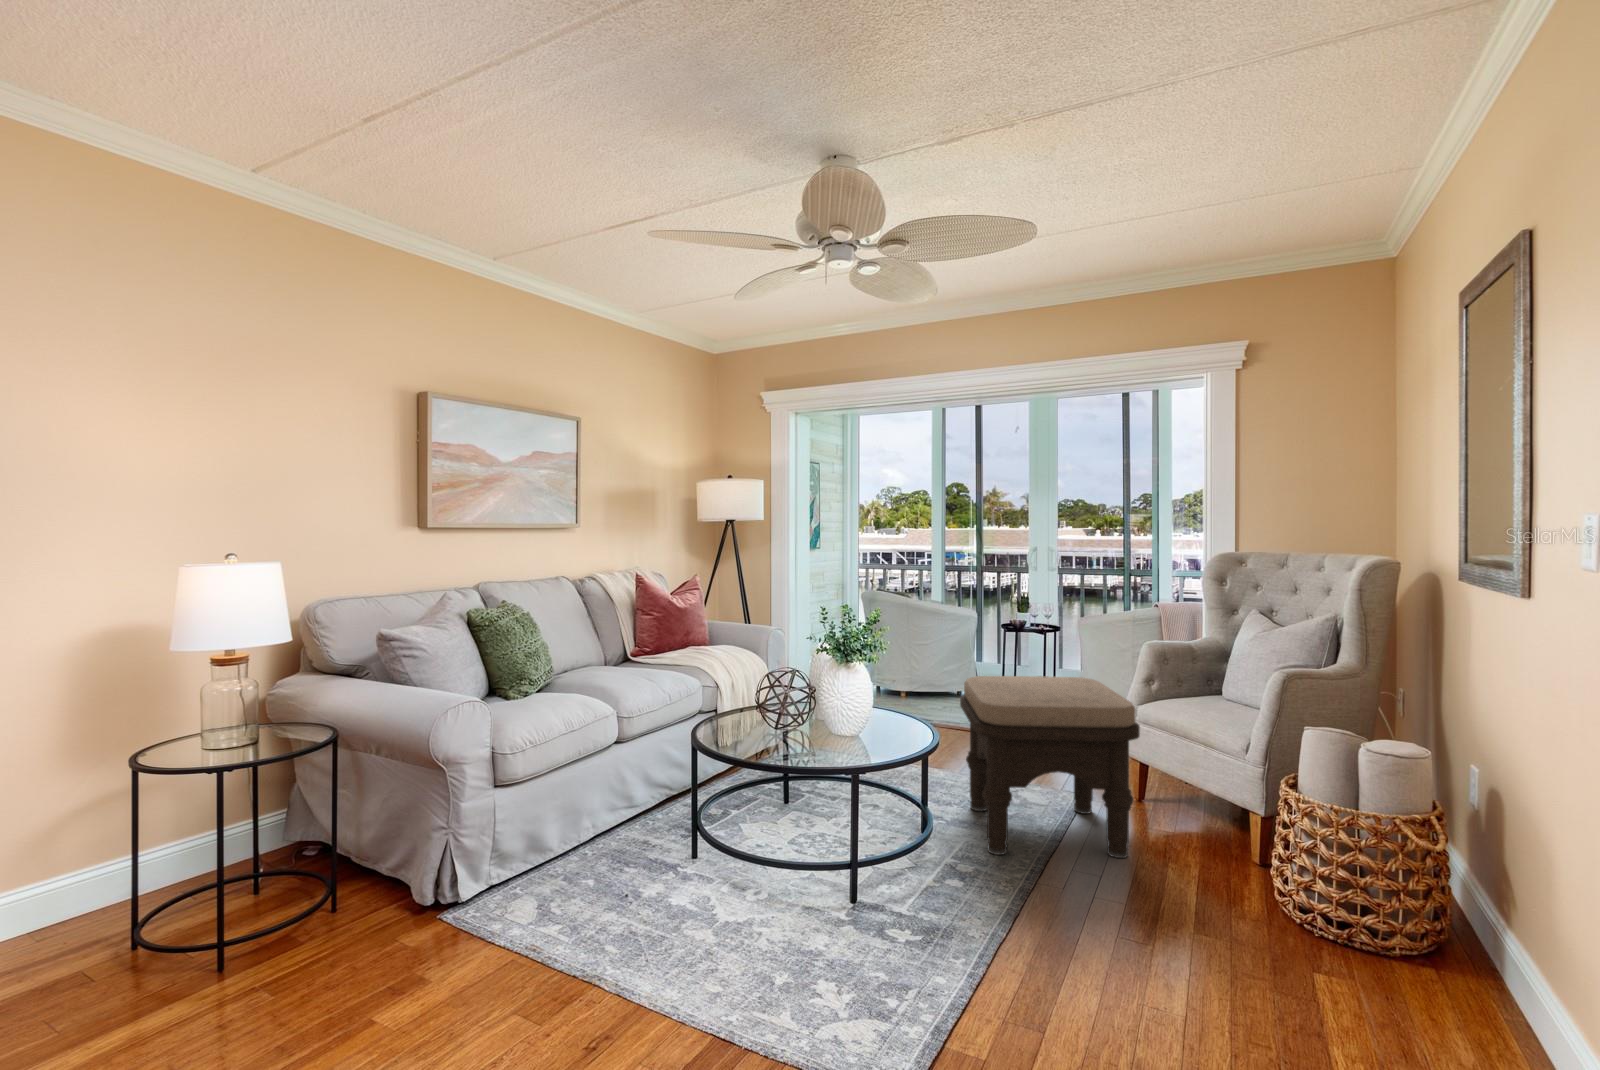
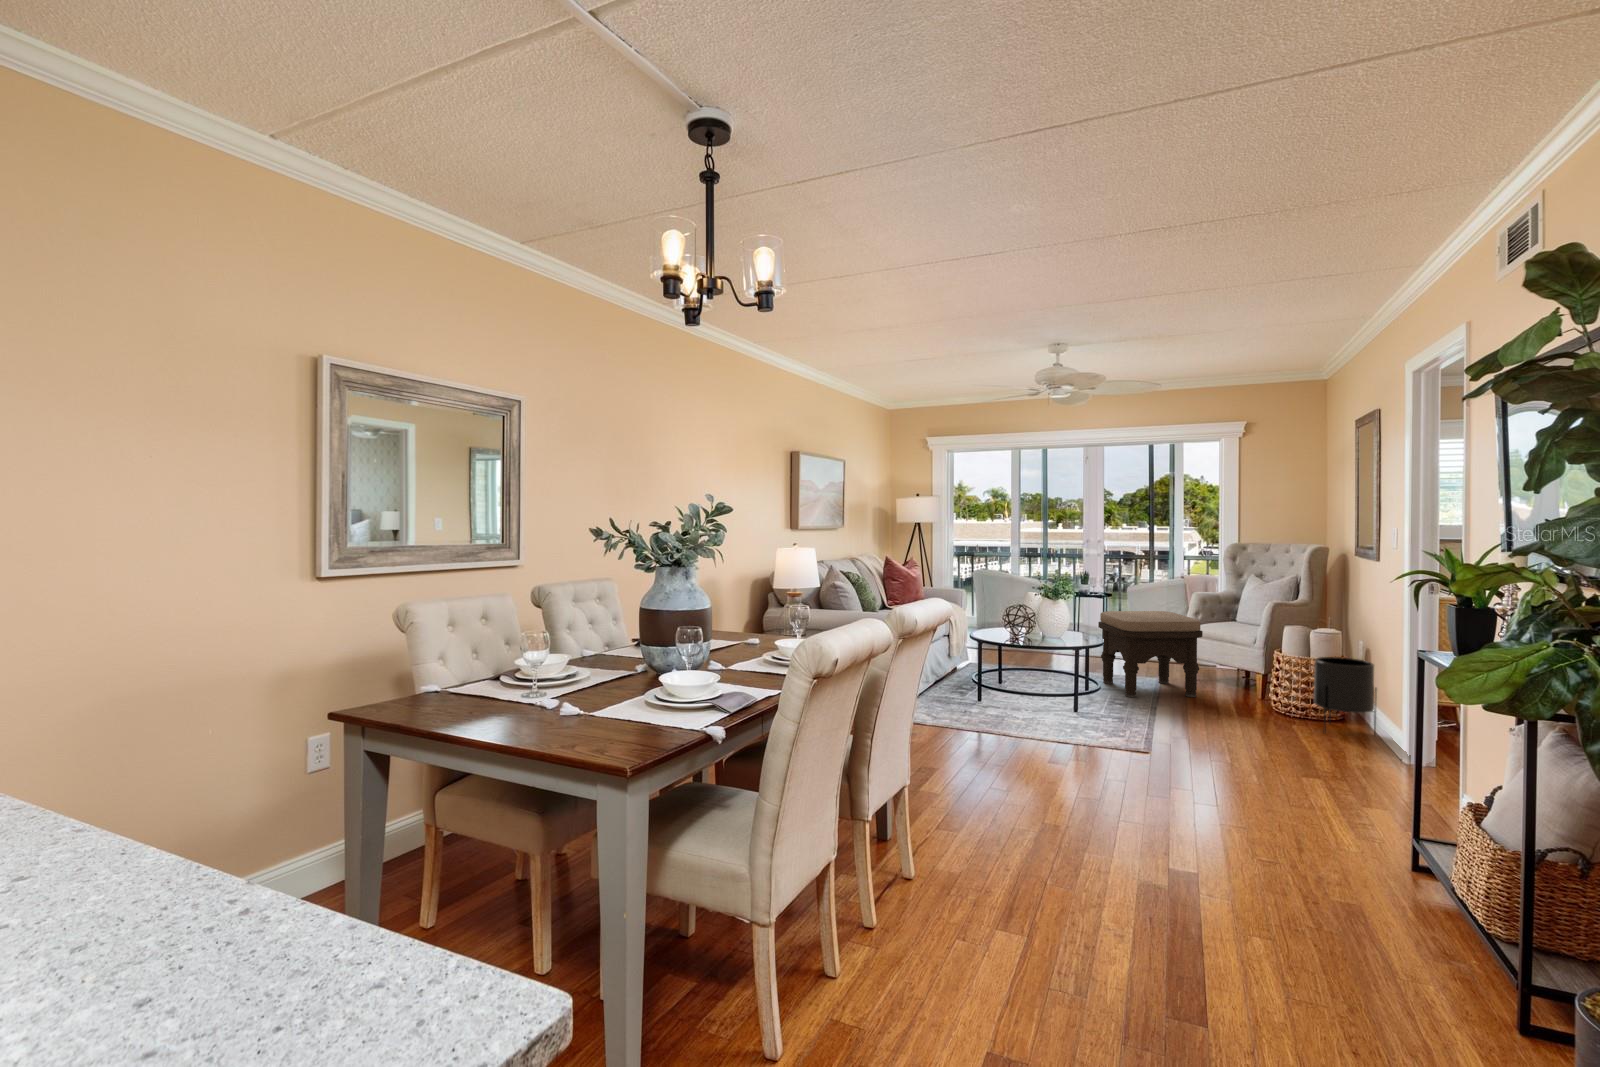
planter: none [1365,817,1528,1037] -> present [1314,657,1376,735]

